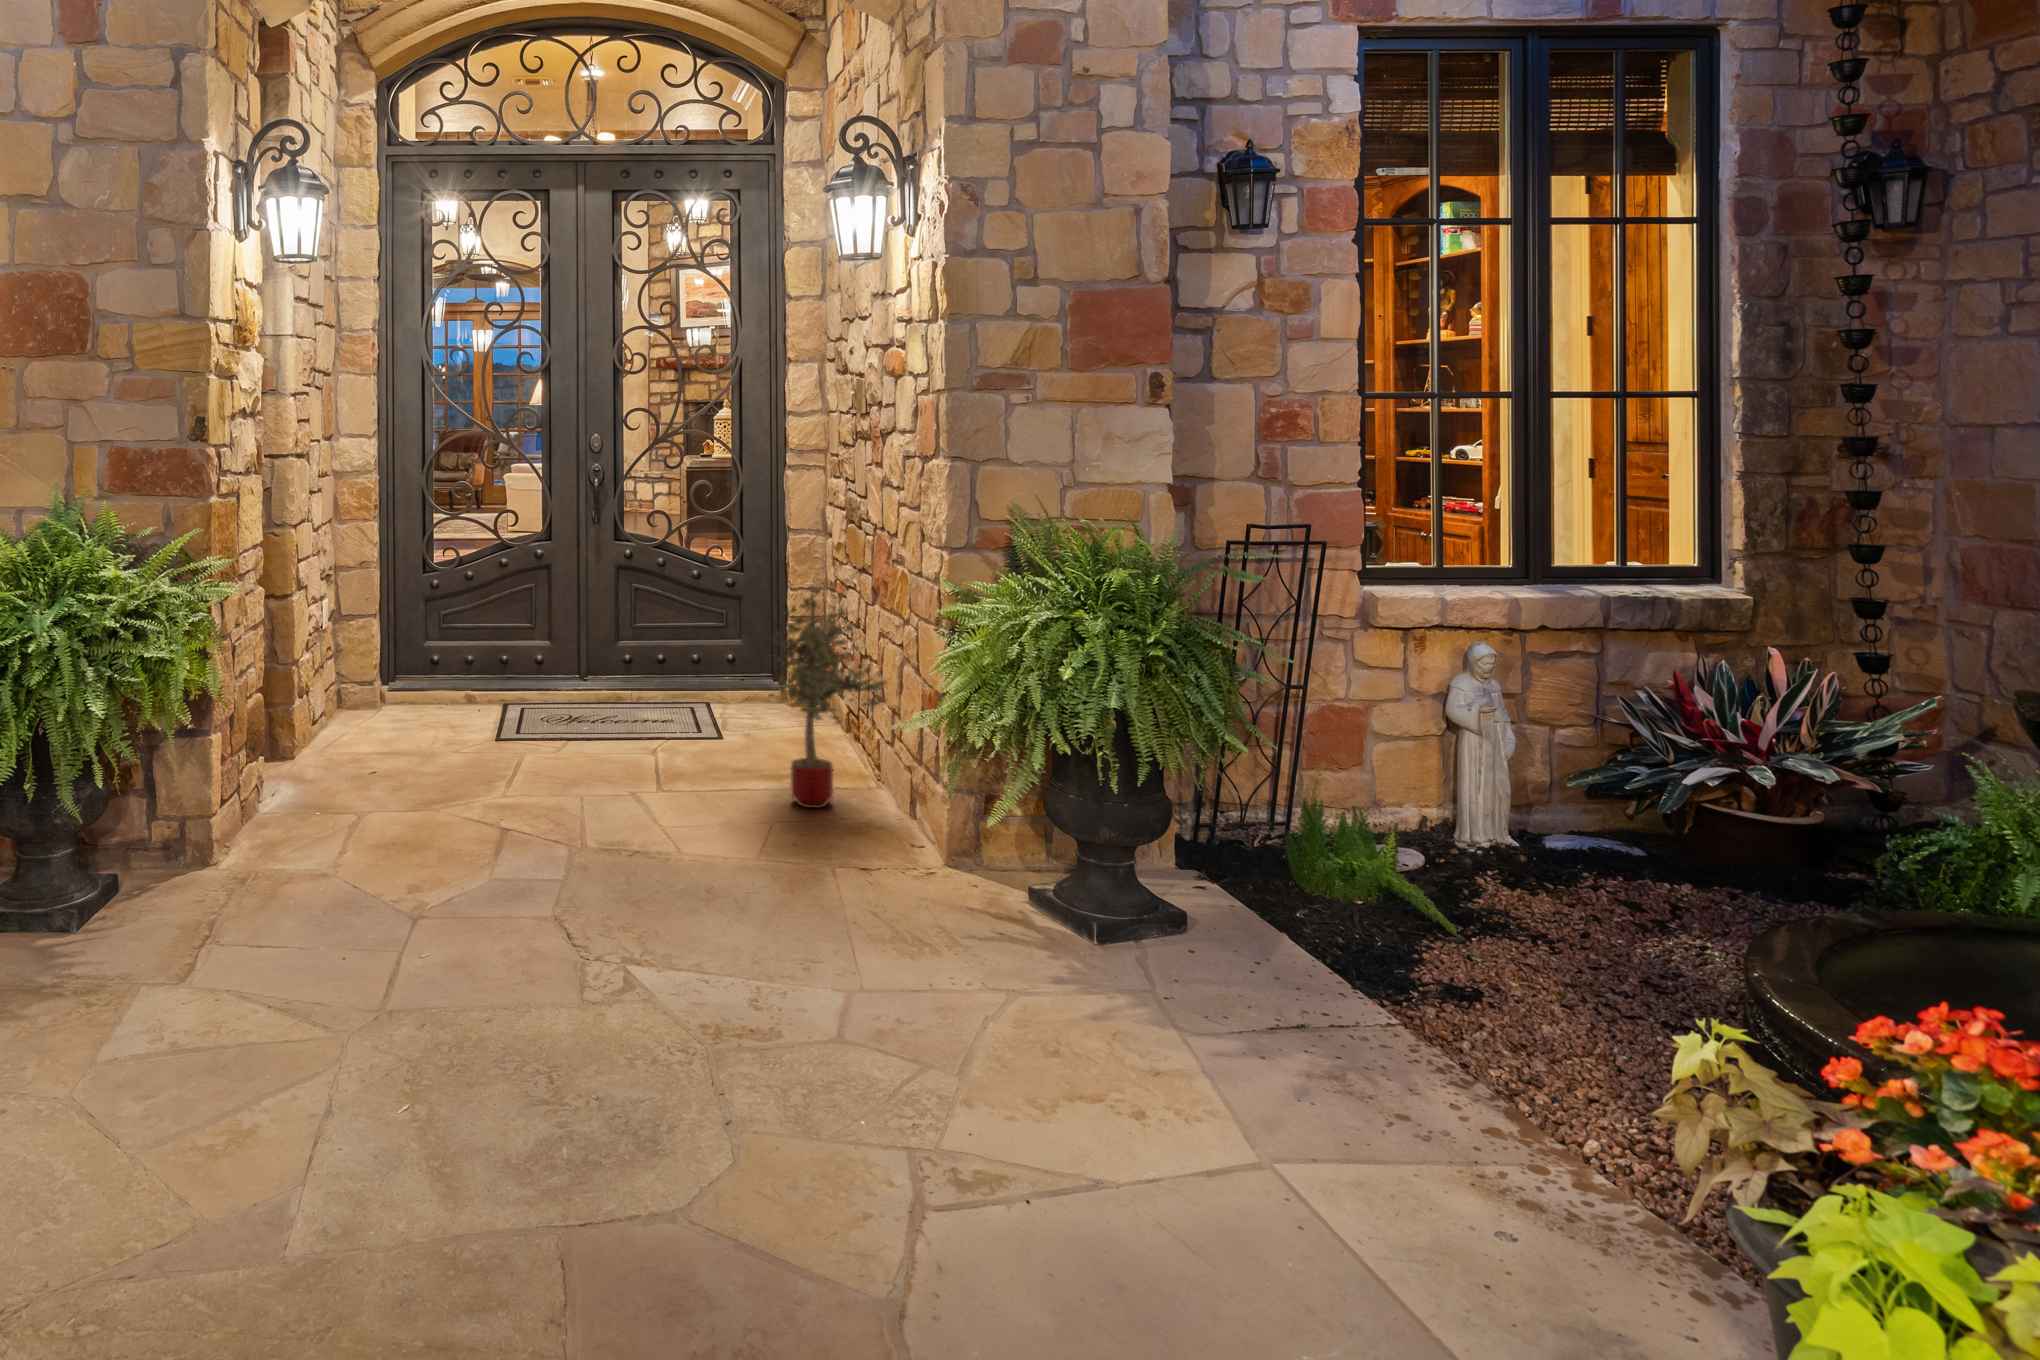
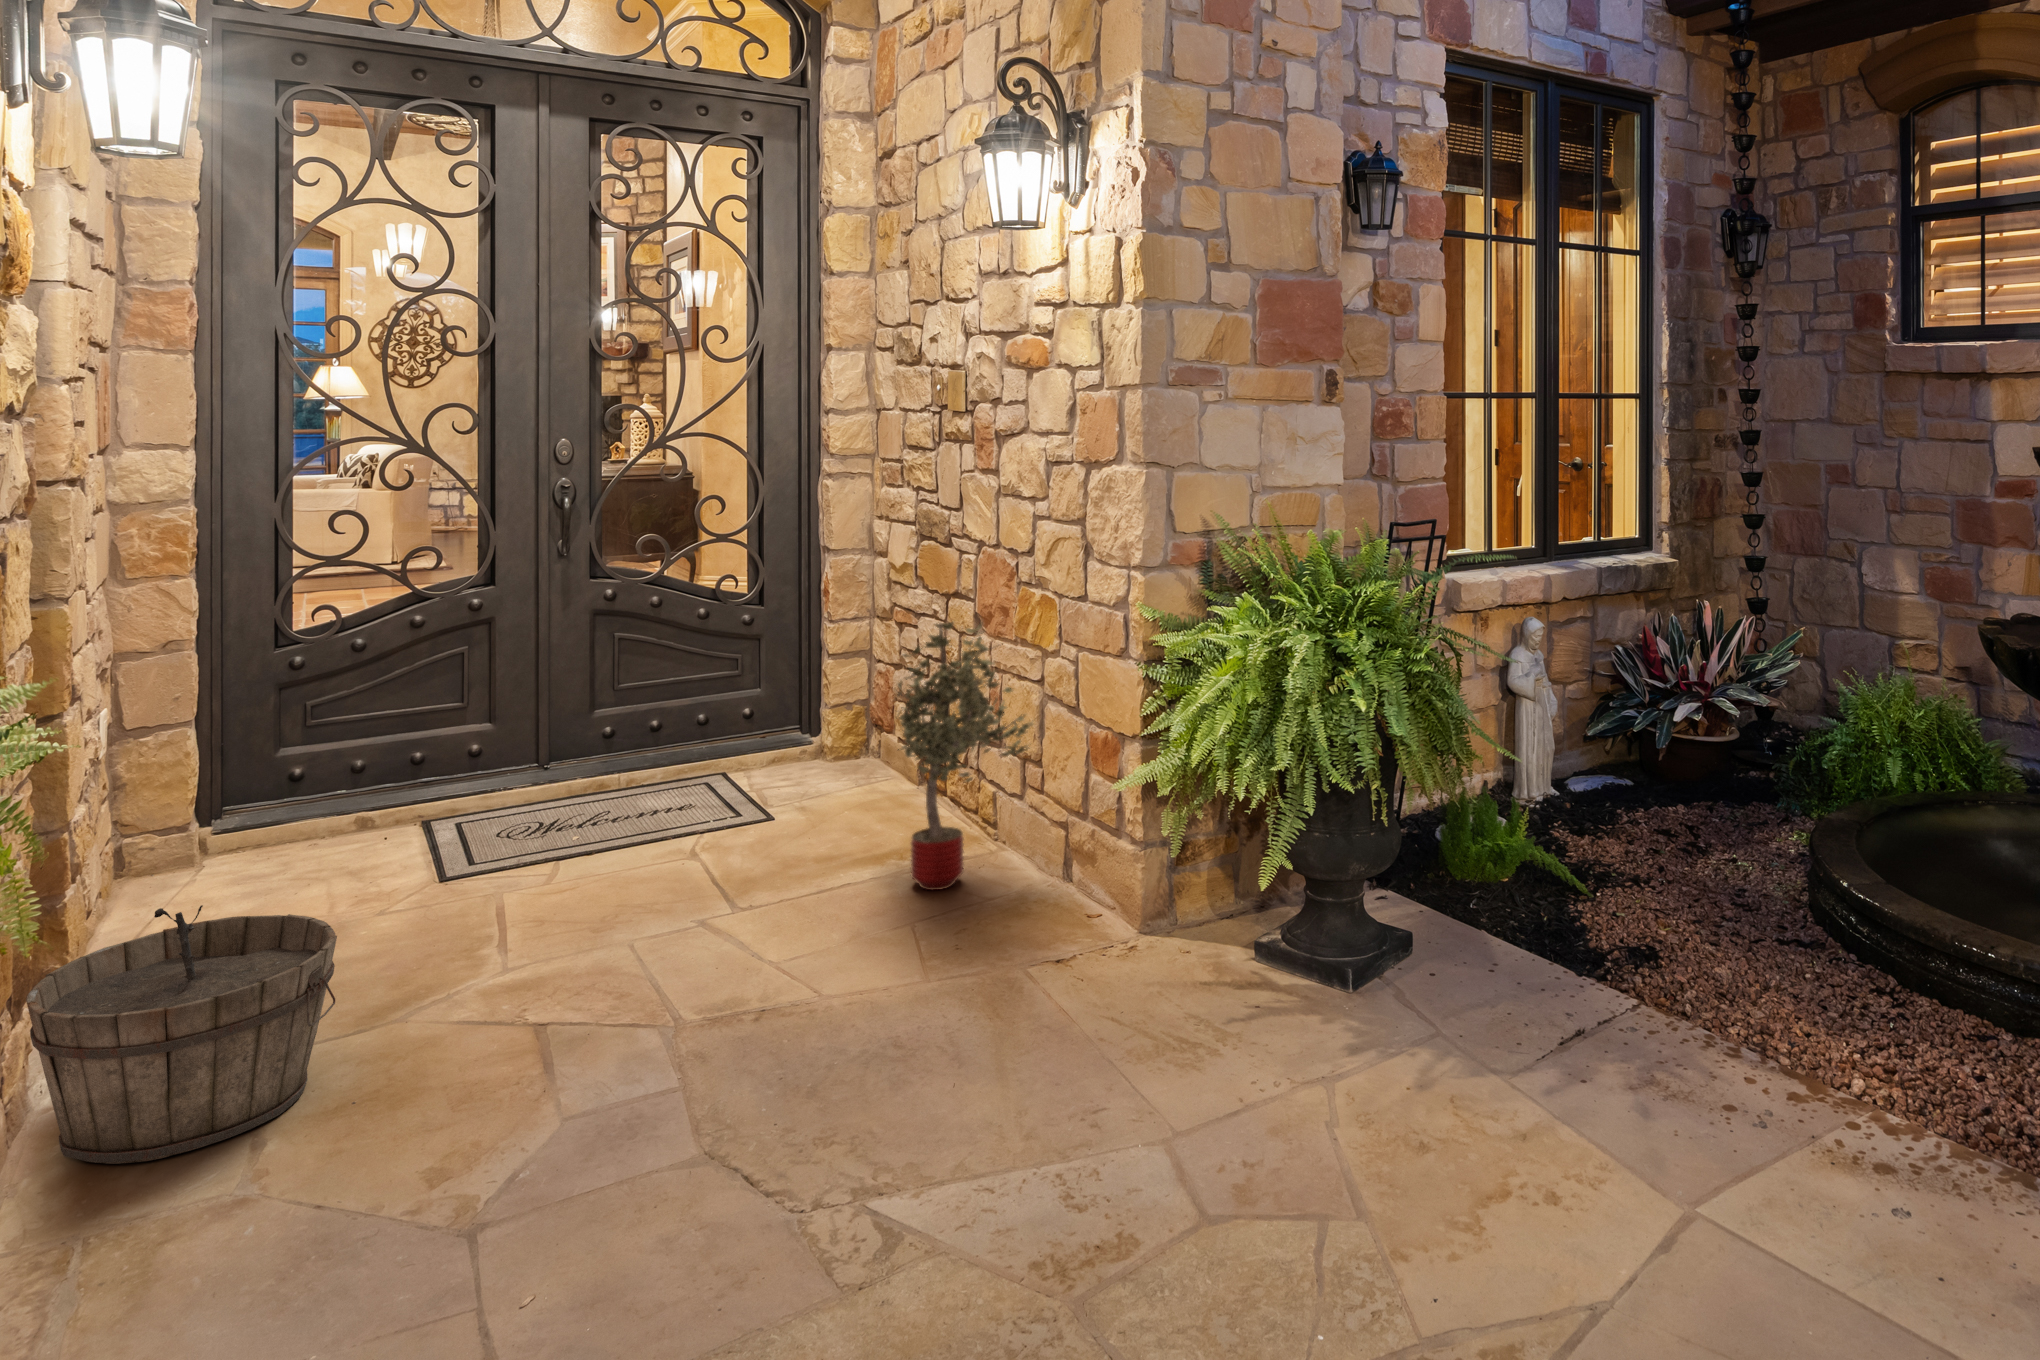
wooden bucket: none [247,710,393,852] -> present [26,905,337,1164]

